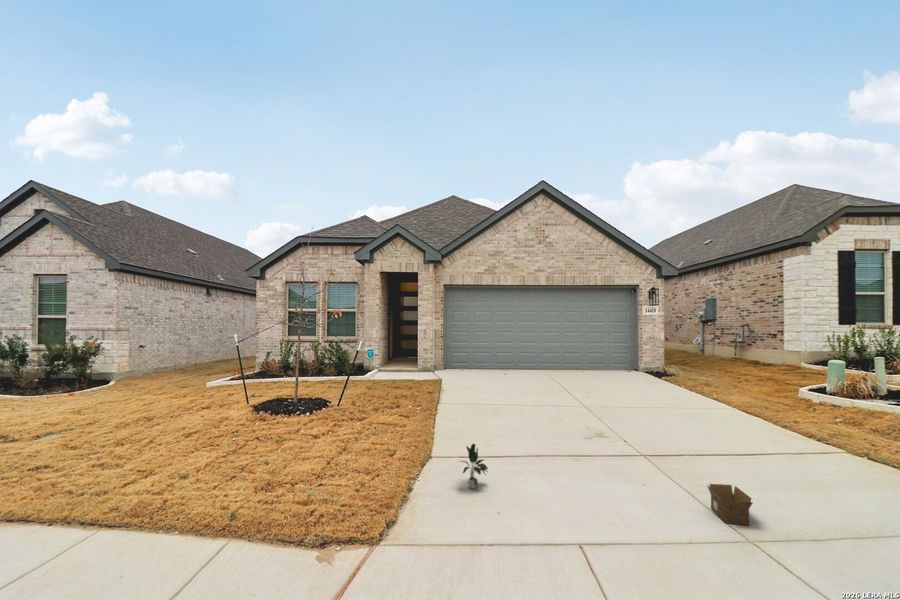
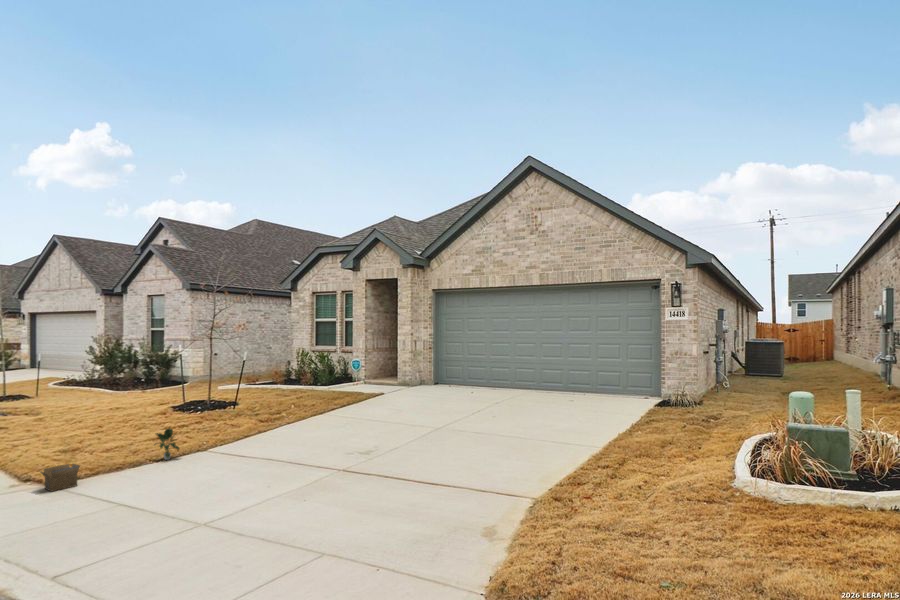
cardboard box: present [707,484,753,525] -> present [41,464,80,491]

